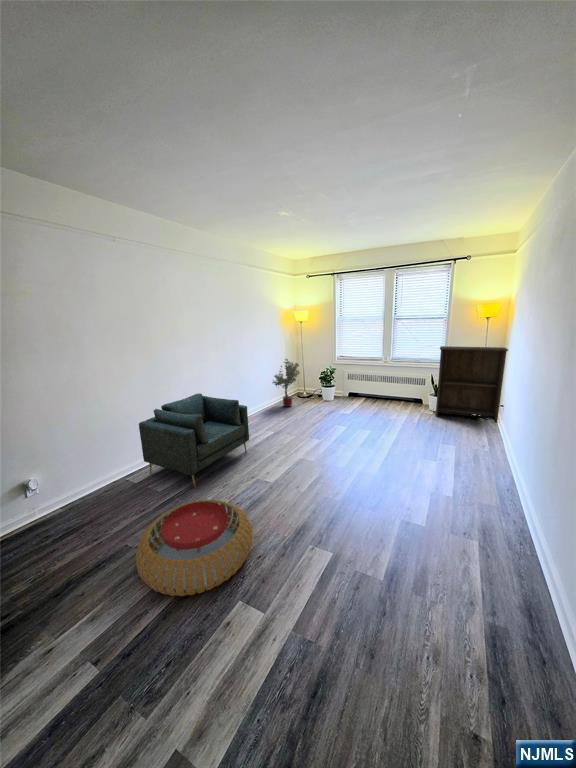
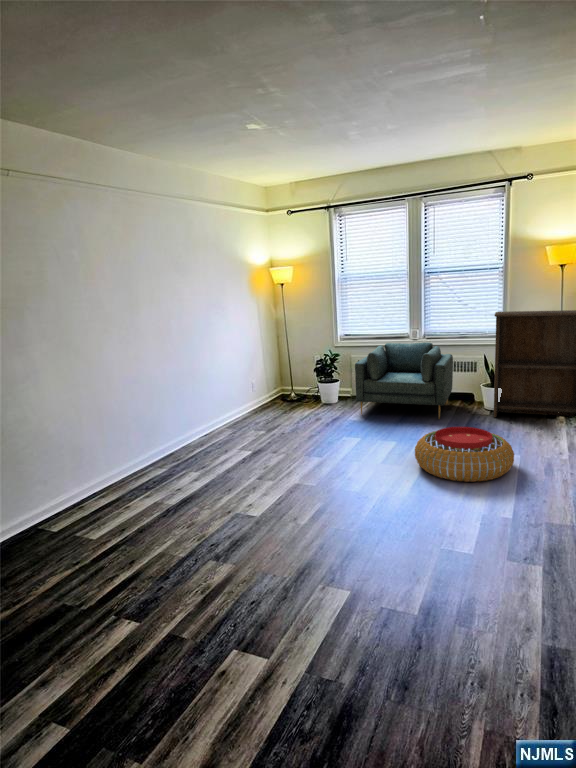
potted tree: present [273,359,300,407] -> none [241,340,286,415]
armchair: present [139,393,249,488] -> present [355,342,453,419]
pouf: present [136,499,252,596] -> present [415,427,514,482]

